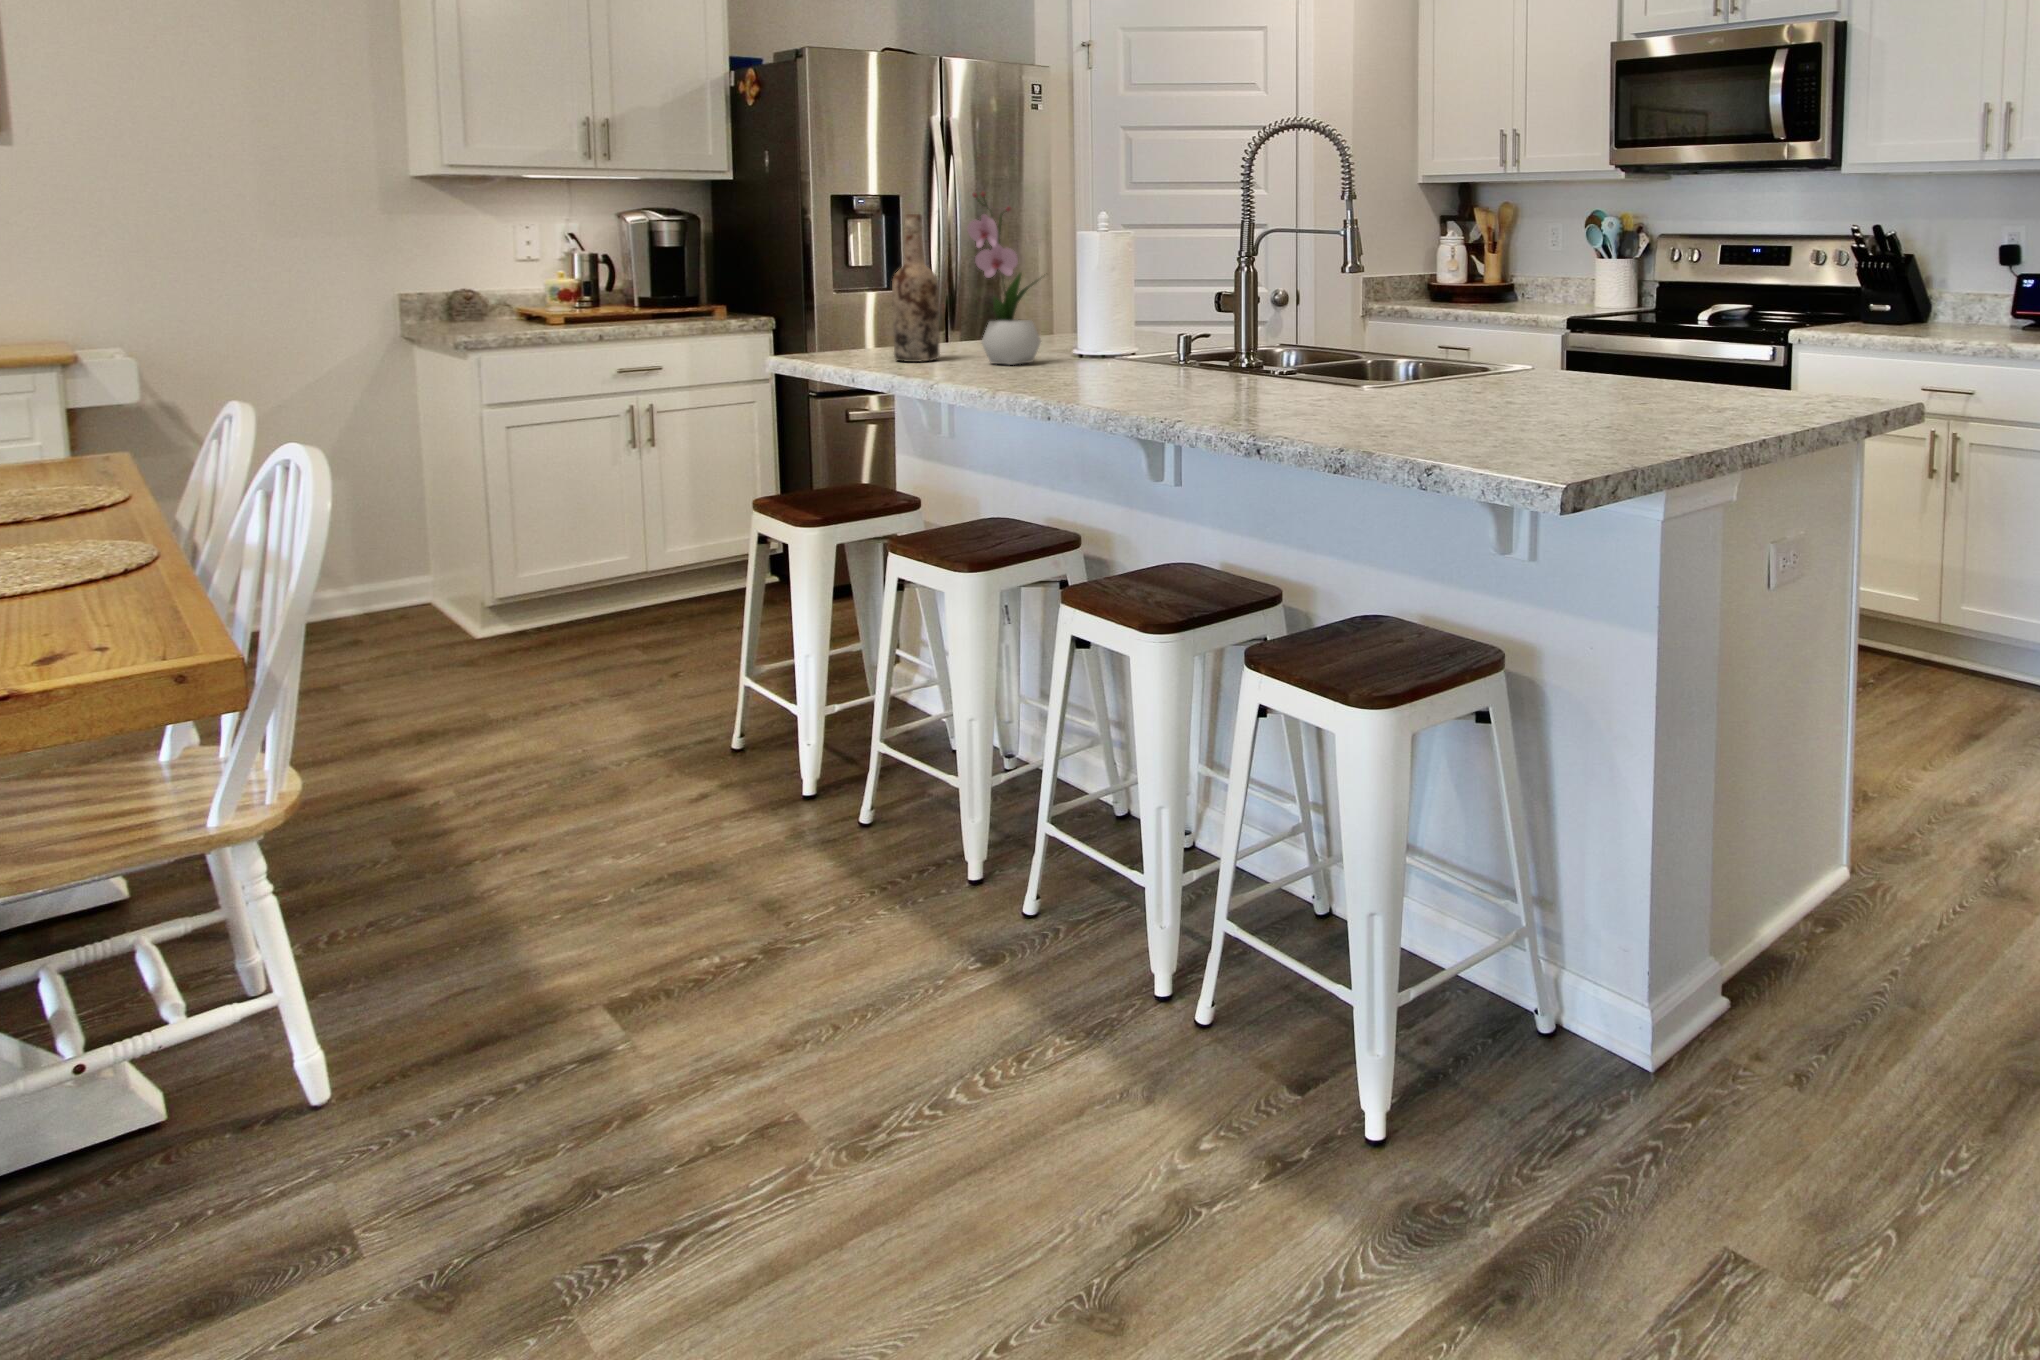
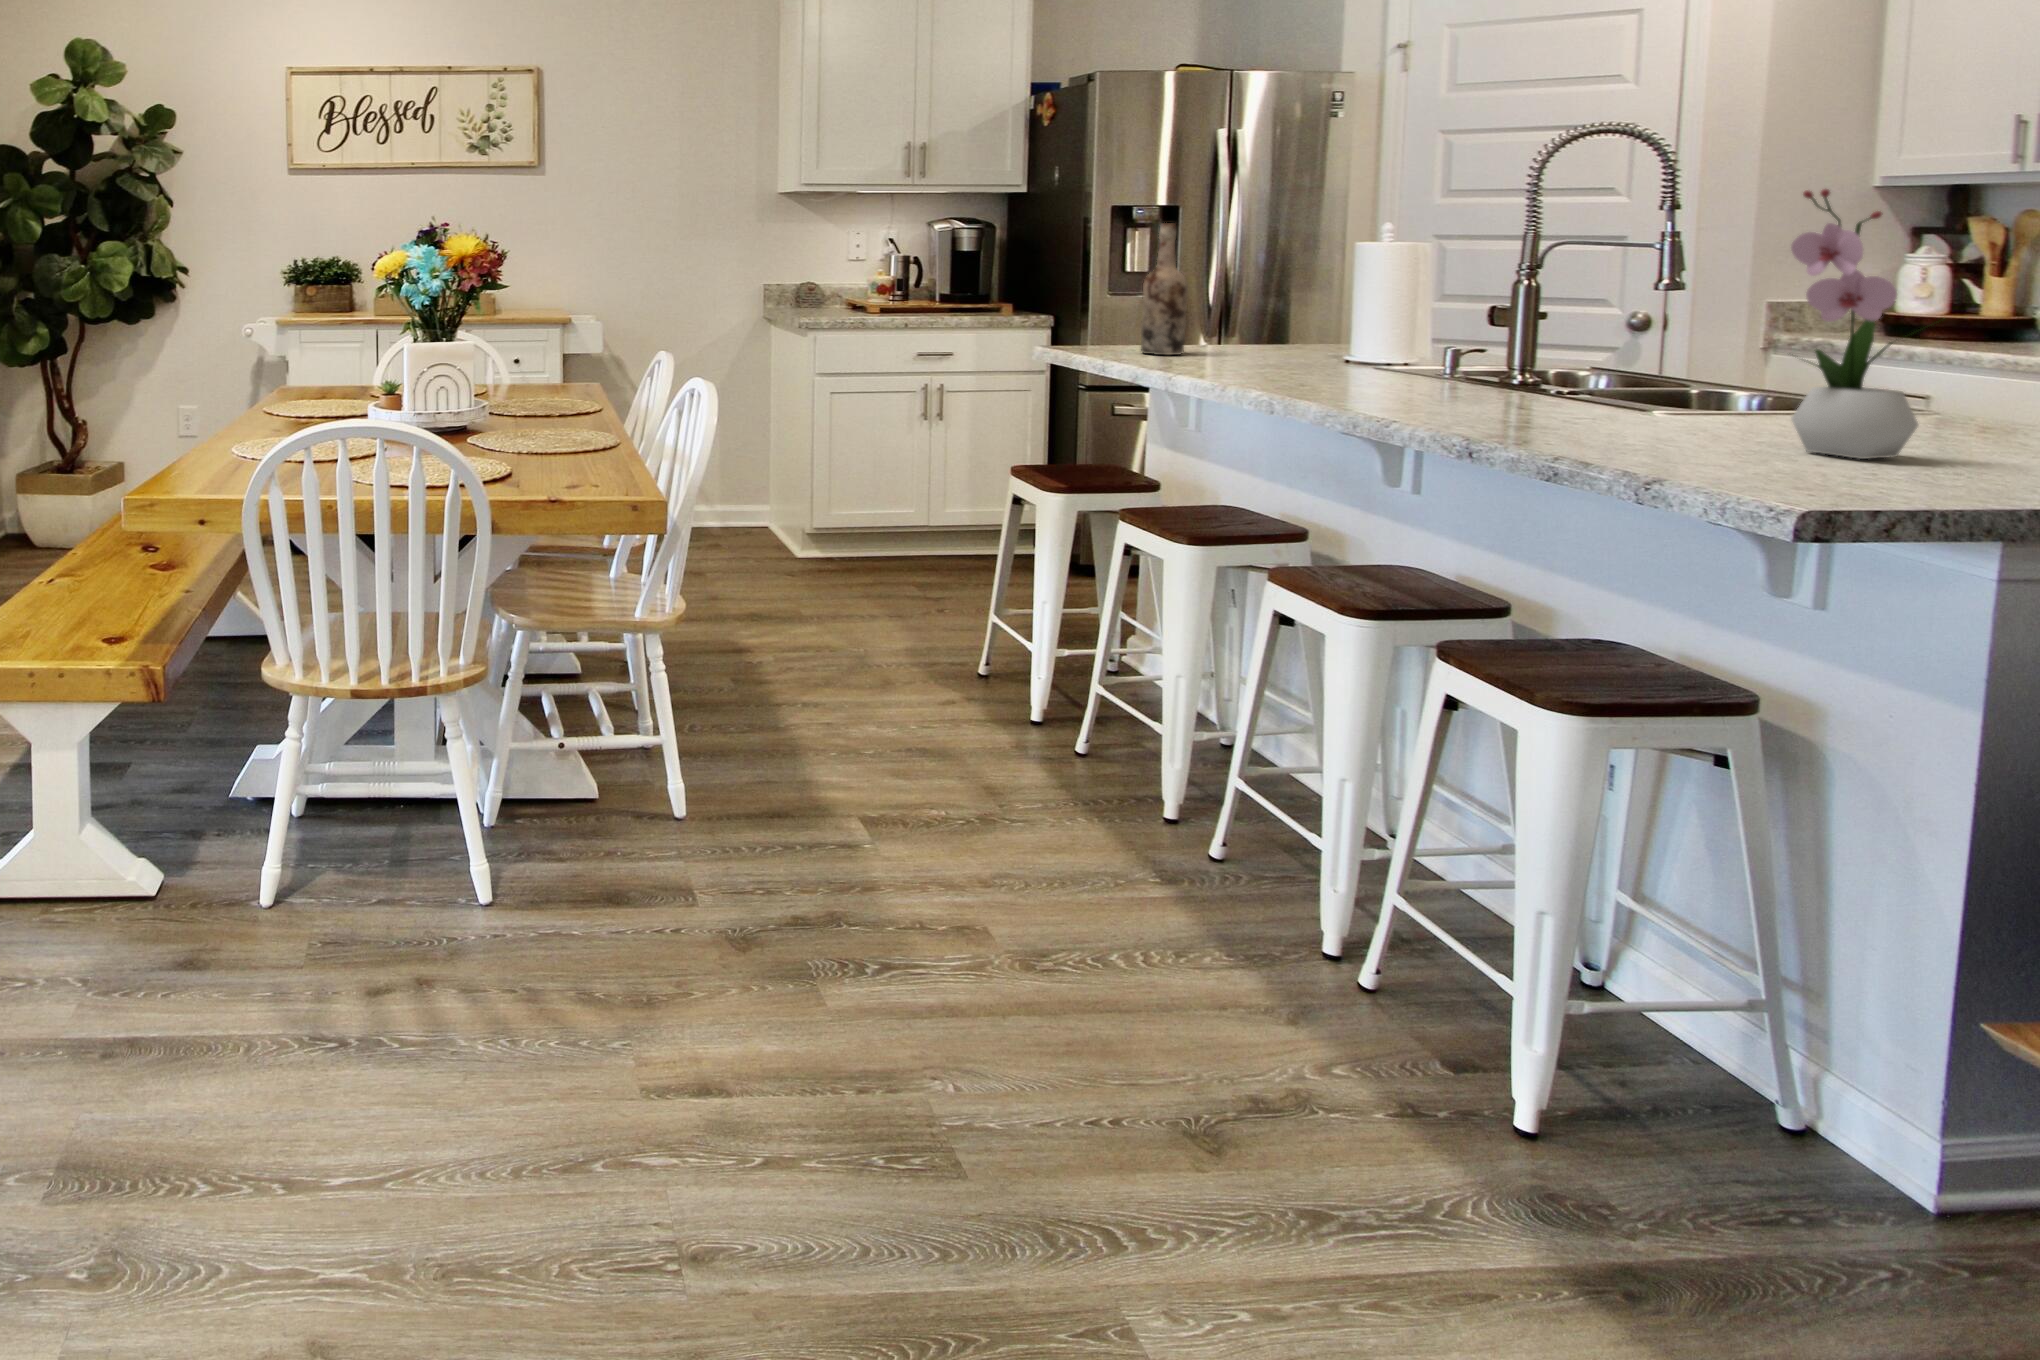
flower arrangement: present [967,192,1041,365] -> present [1791,189,1918,459]

